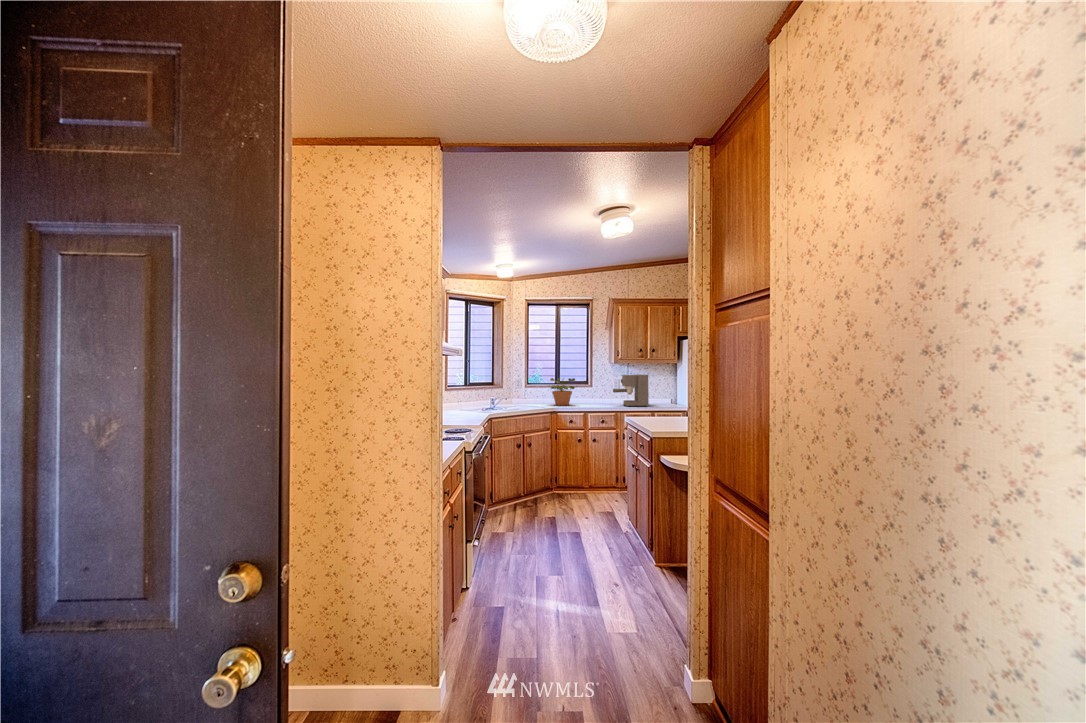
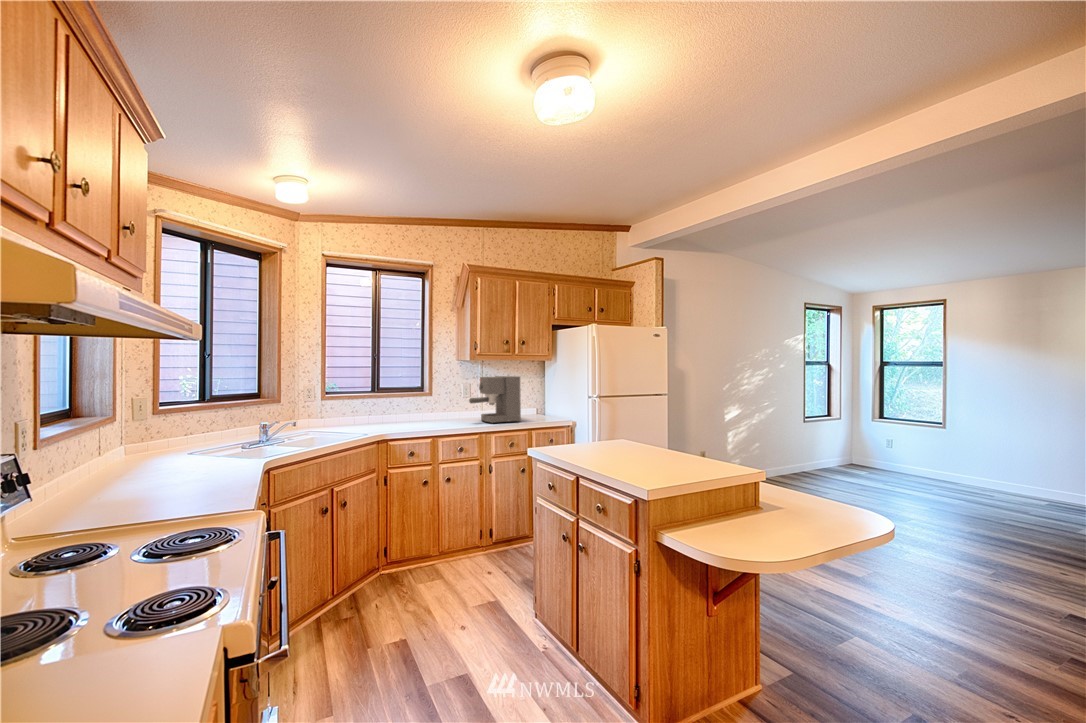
potted plant: present [549,378,577,406] -> none [362,382,416,427]

